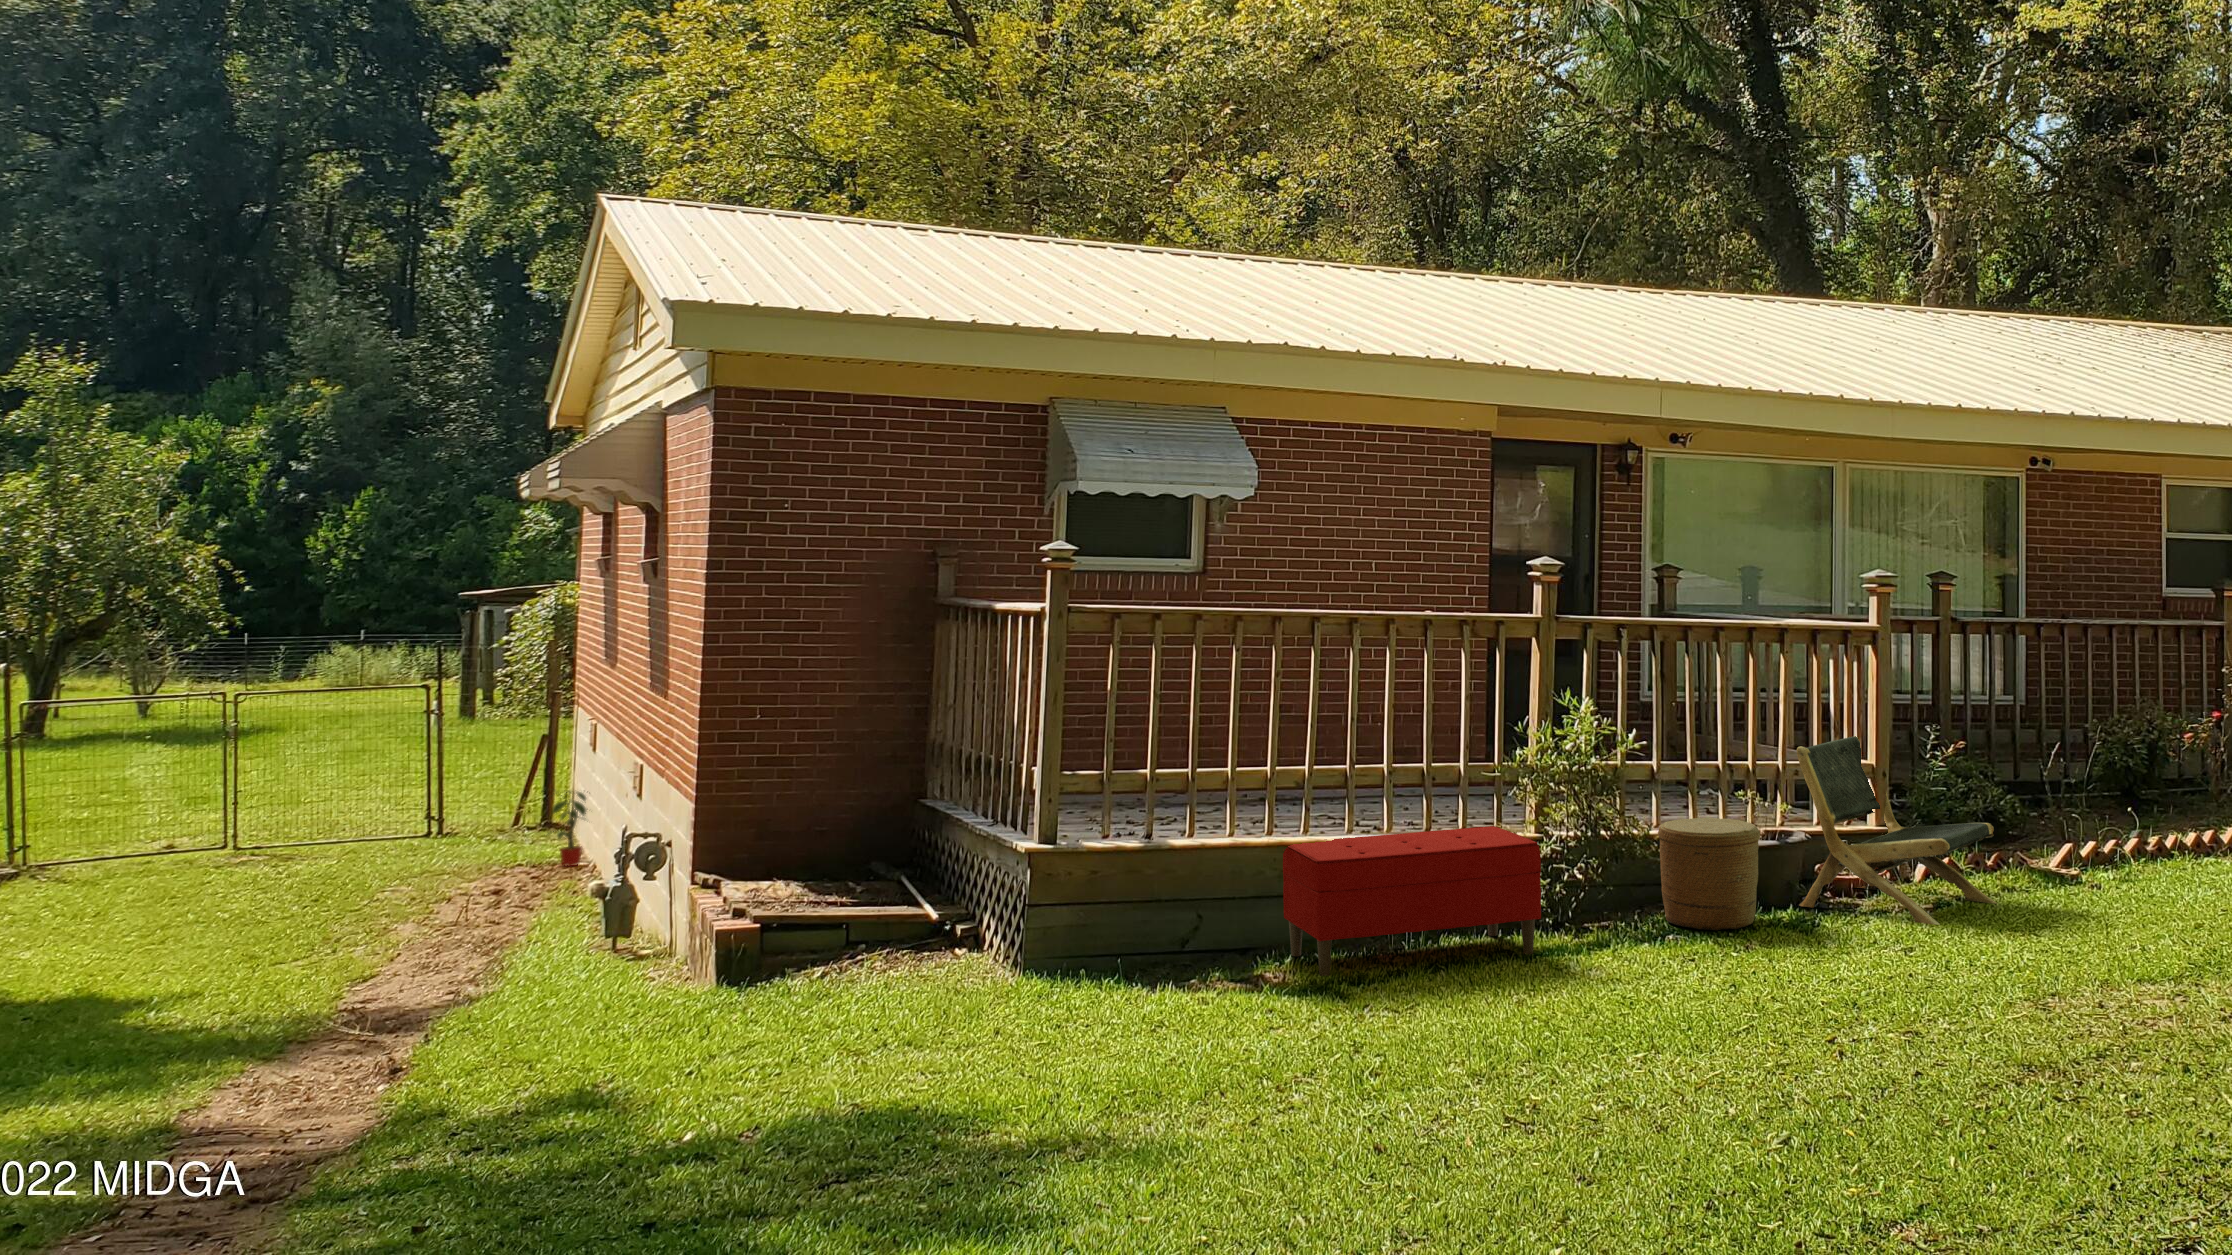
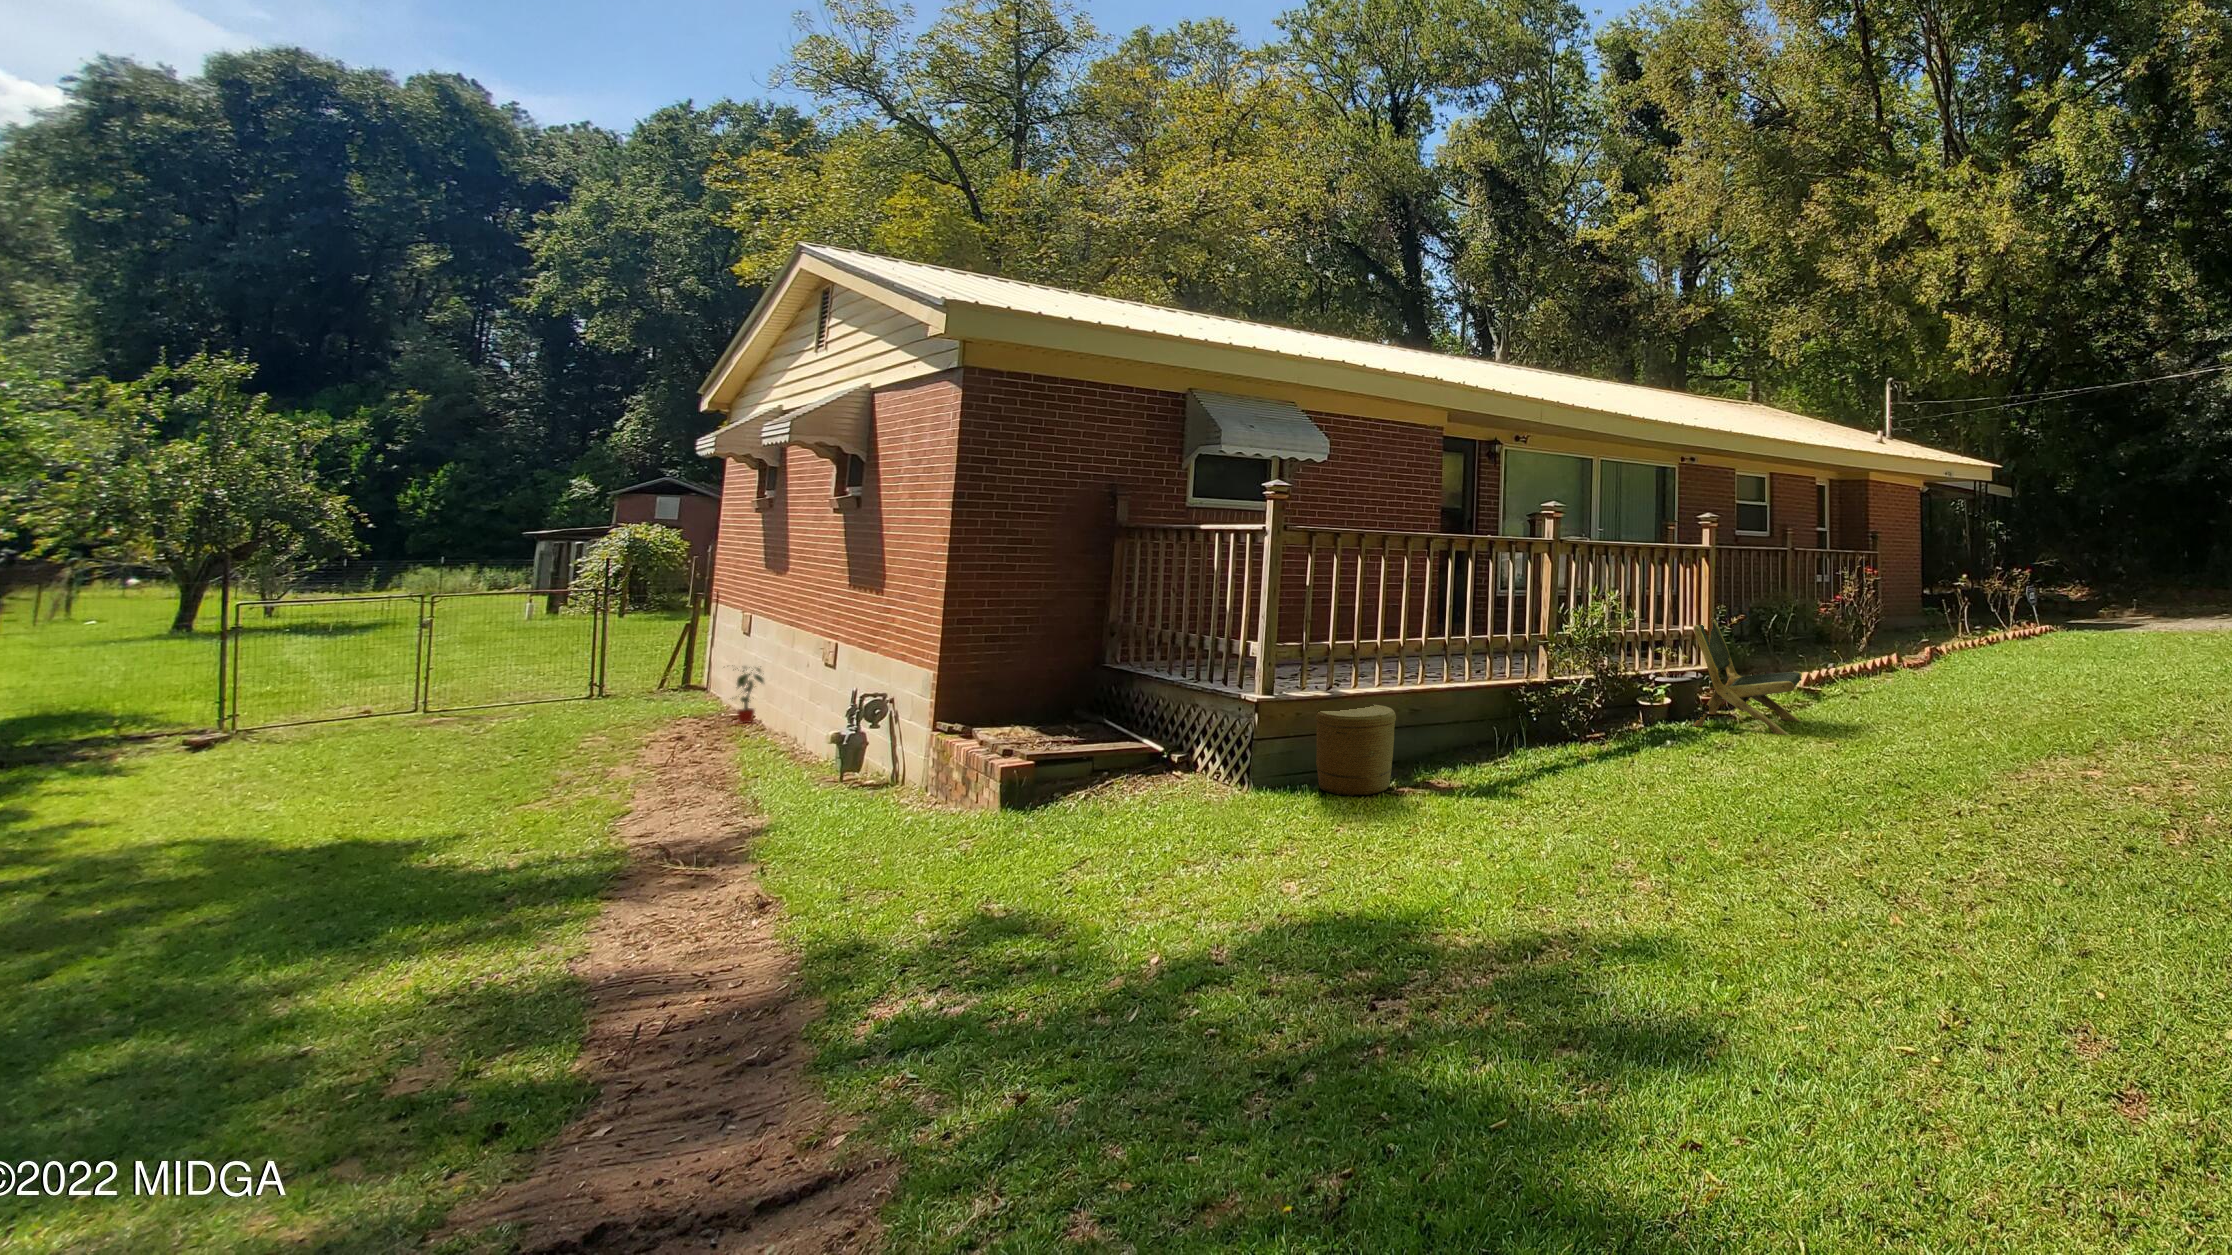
woven basket: present [1658,818,1760,931] -> present [1316,705,1396,796]
bench: present [1283,826,1541,976] -> none [1411,676,1581,780]

